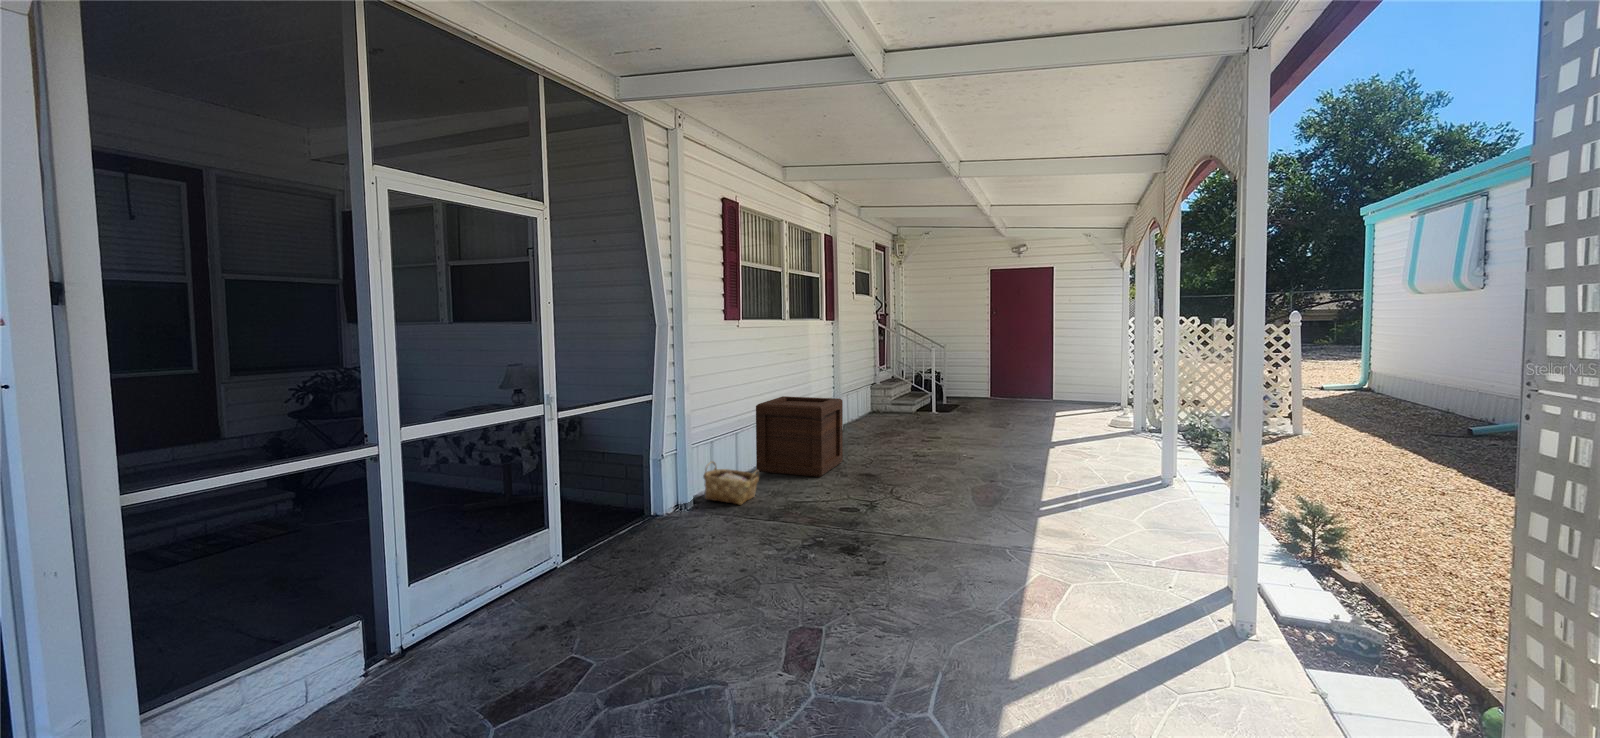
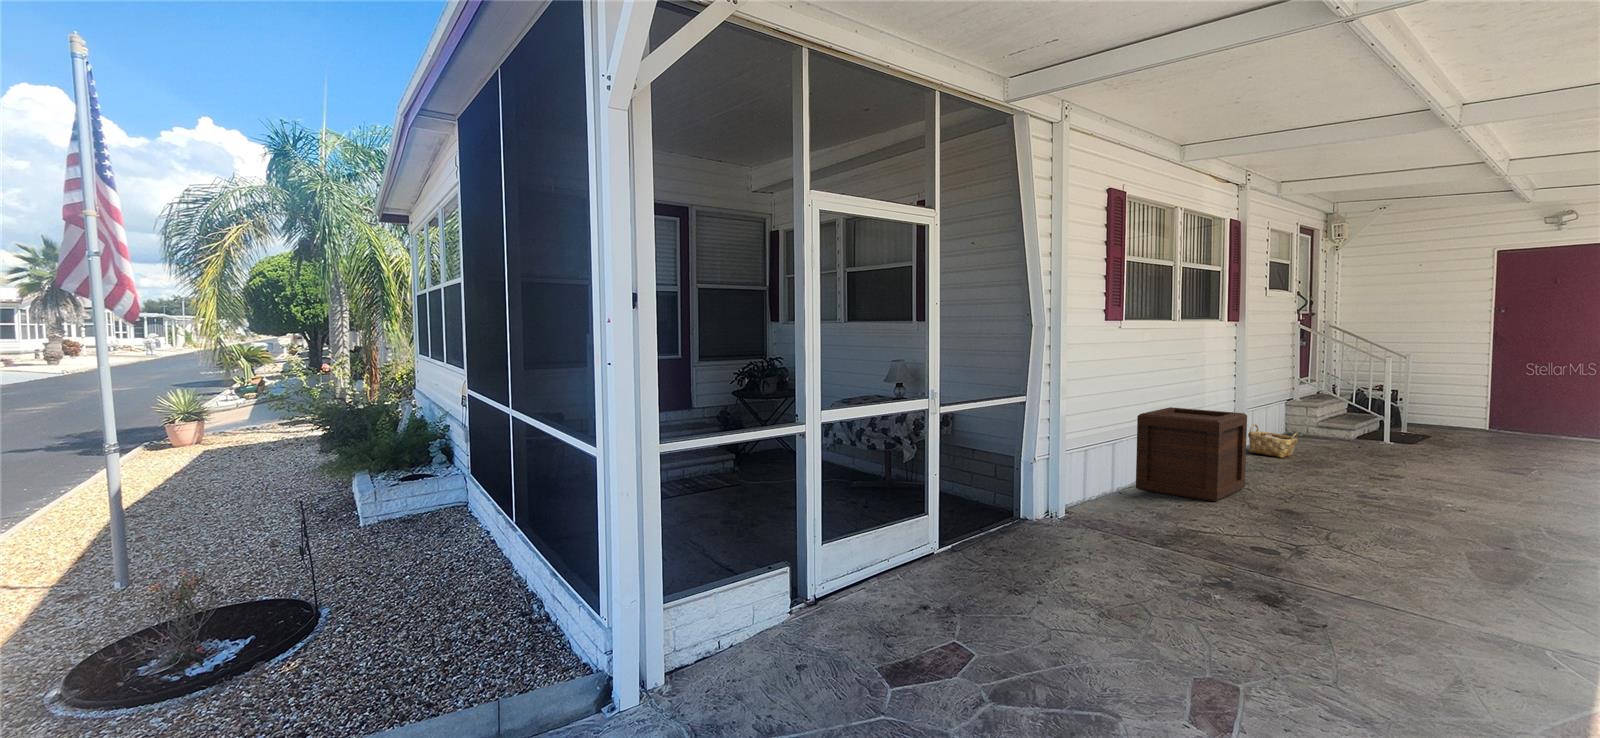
woven basket: present [703,461,759,505] -> present [1248,424,1298,458]

